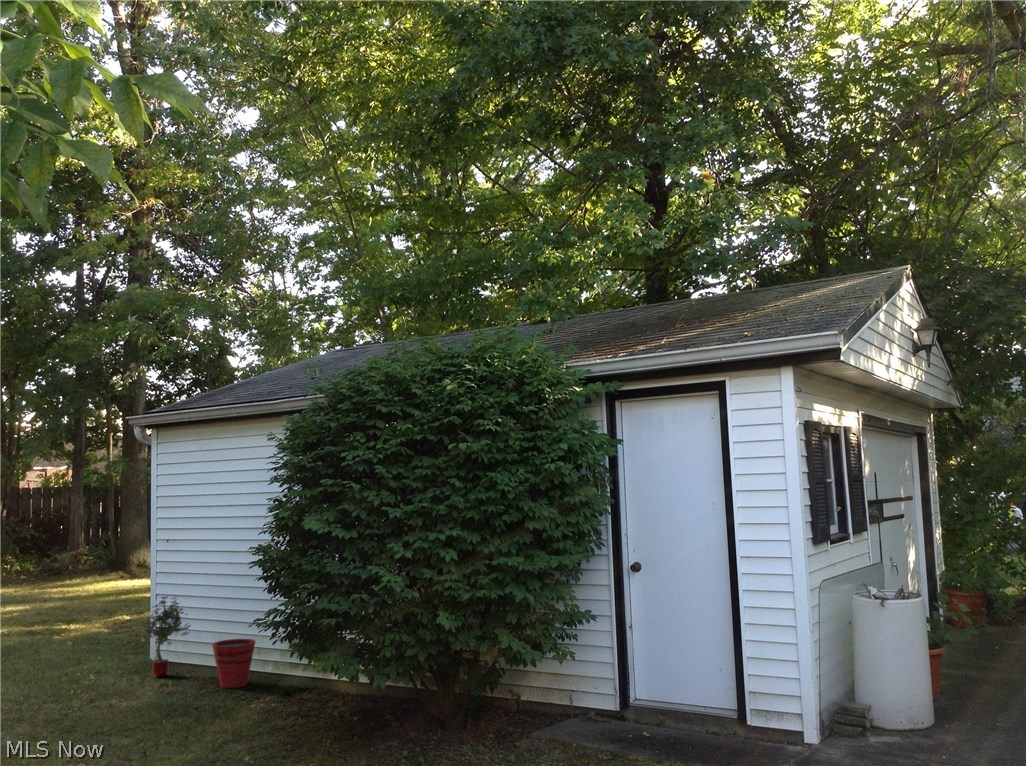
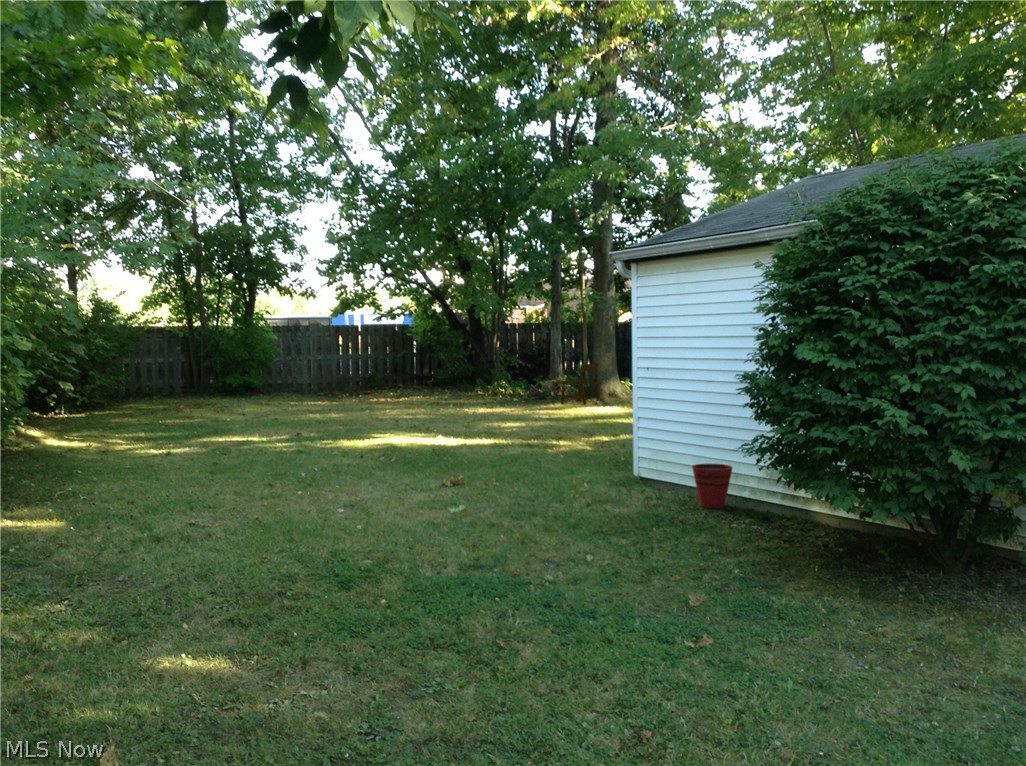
bench: none [80,530,129,580] -> present [561,363,600,405]
potted tree: present [146,597,191,677] -> none [629,419,671,491]

